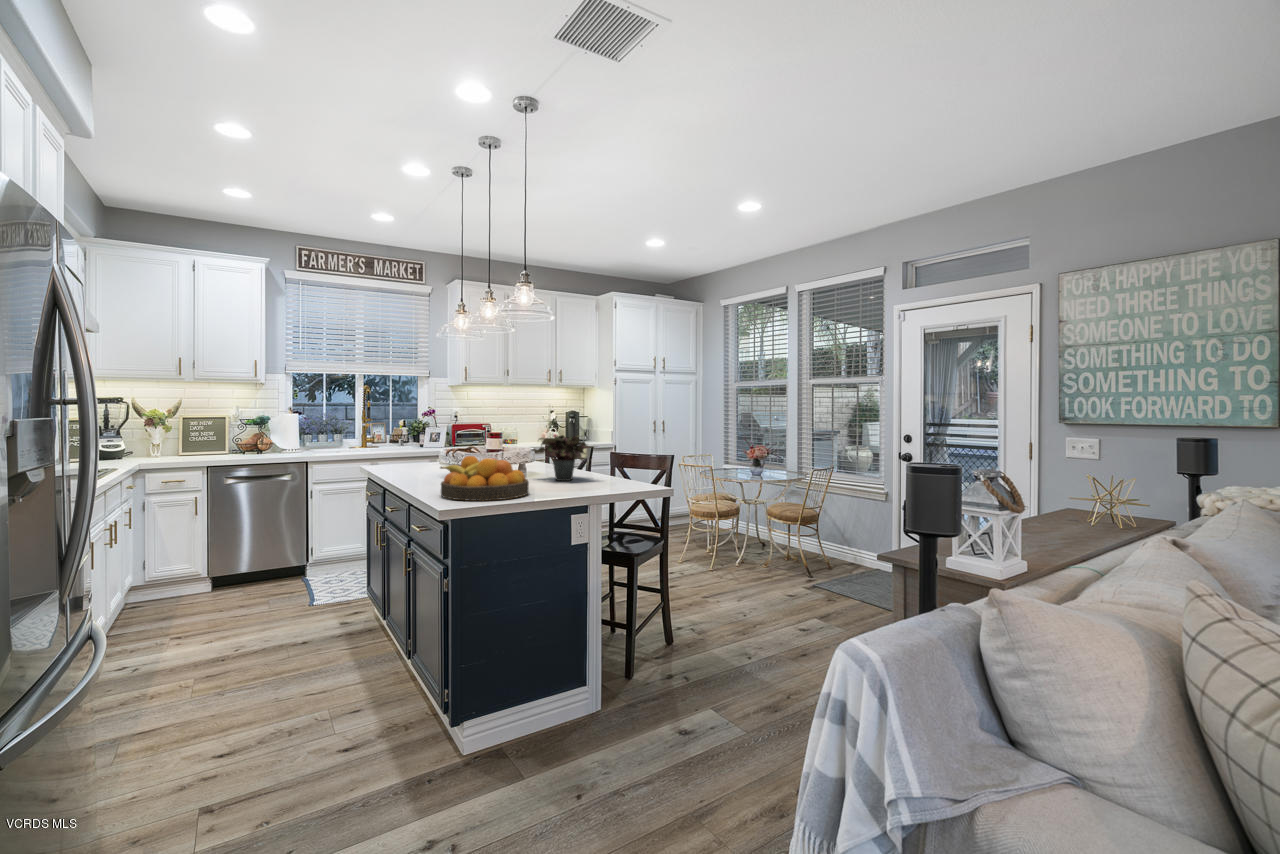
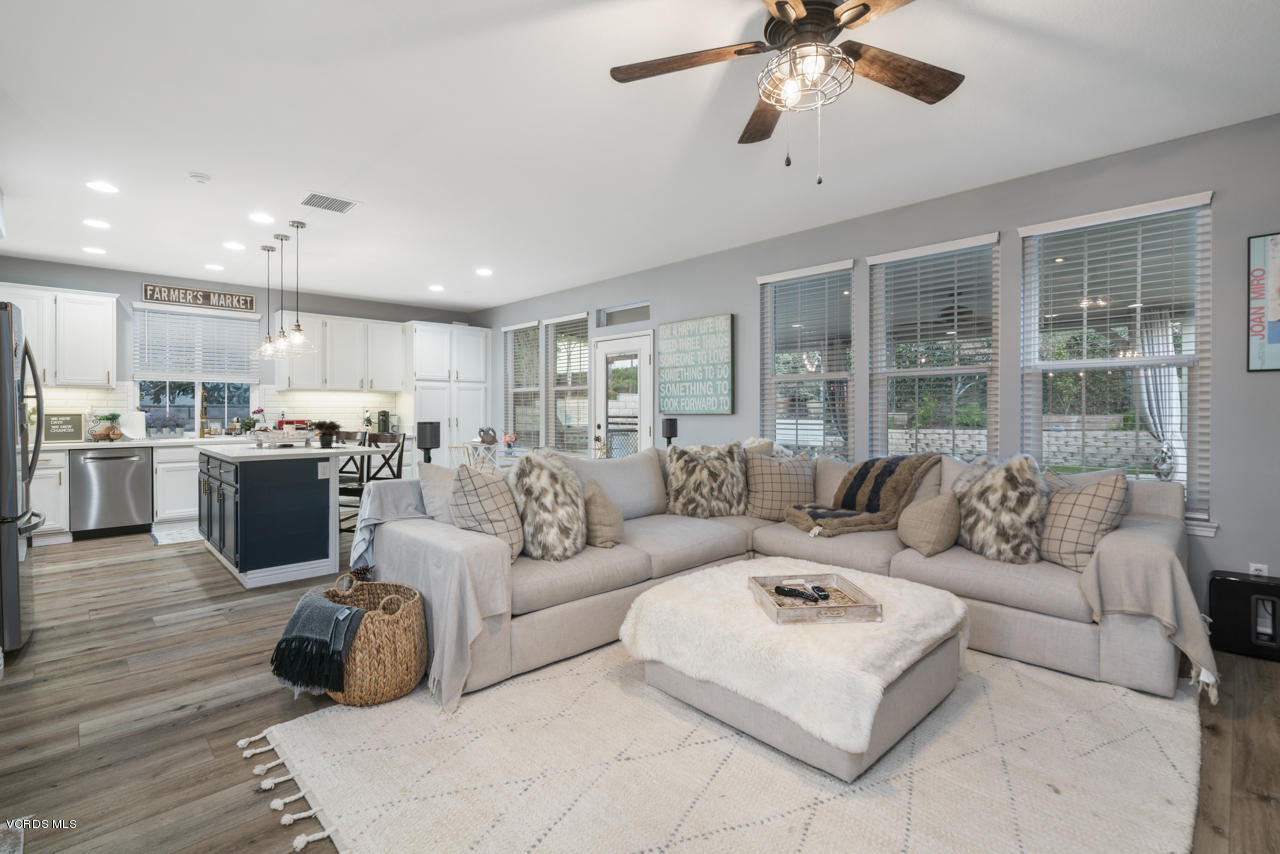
fruit bowl: present [440,456,529,501] -> none [236,430,292,453]

